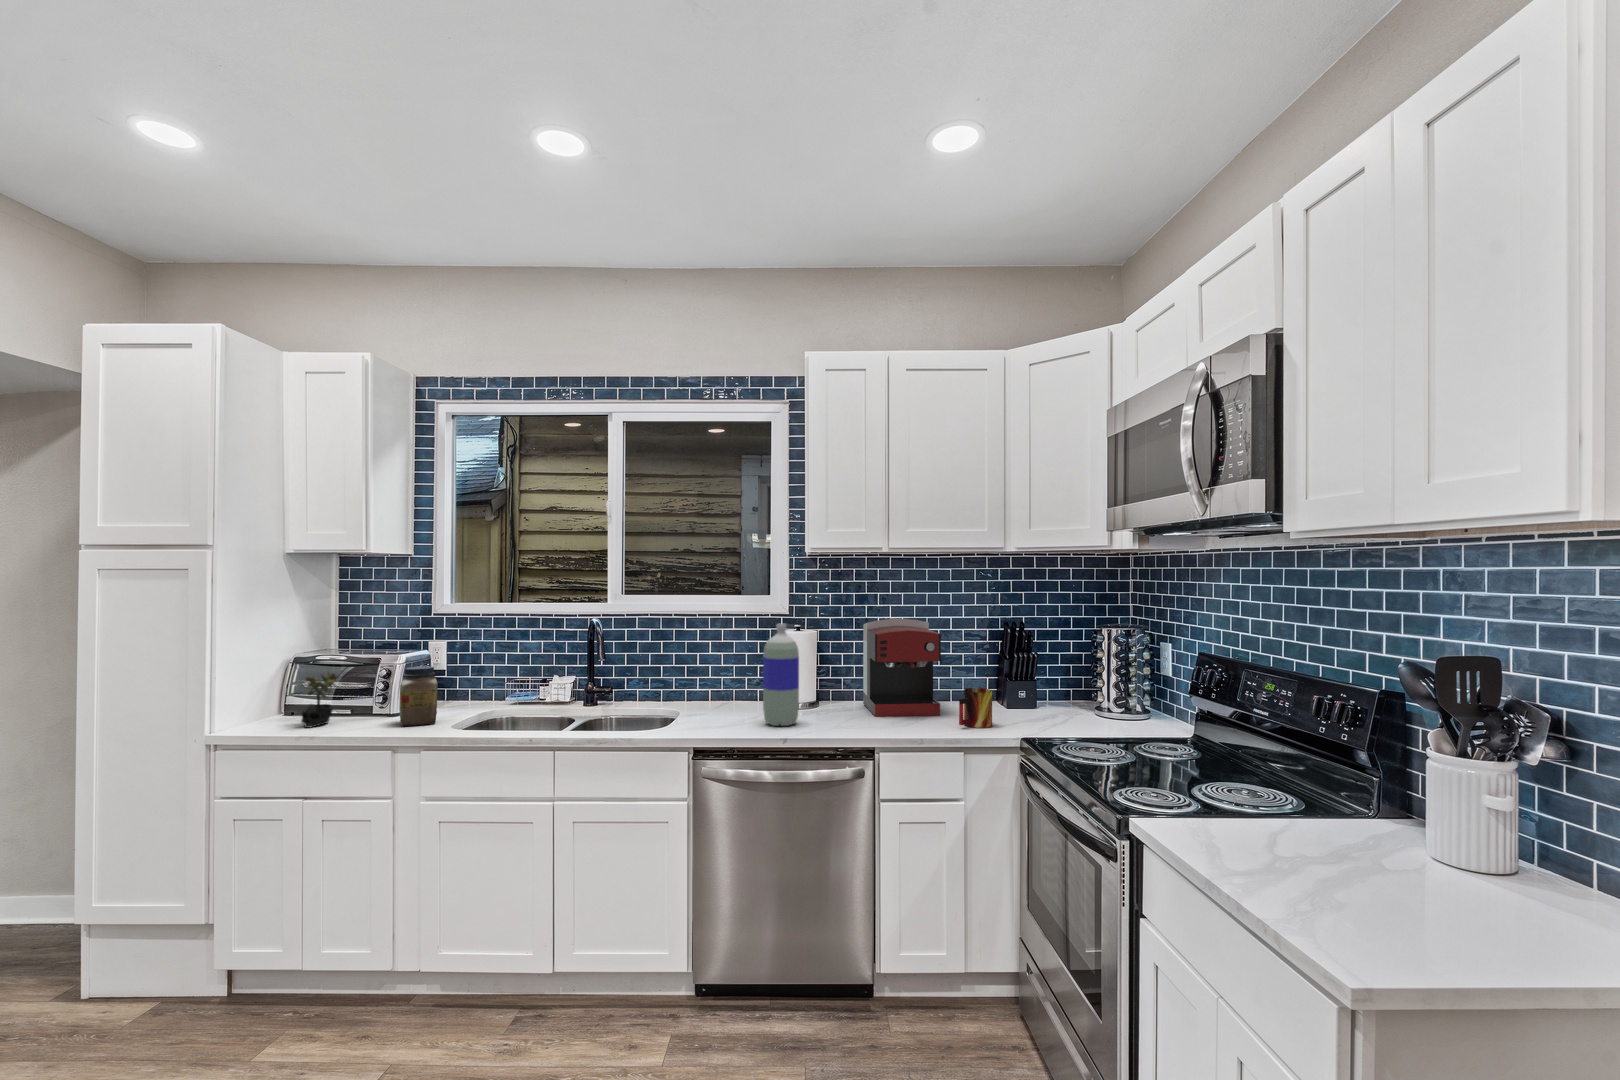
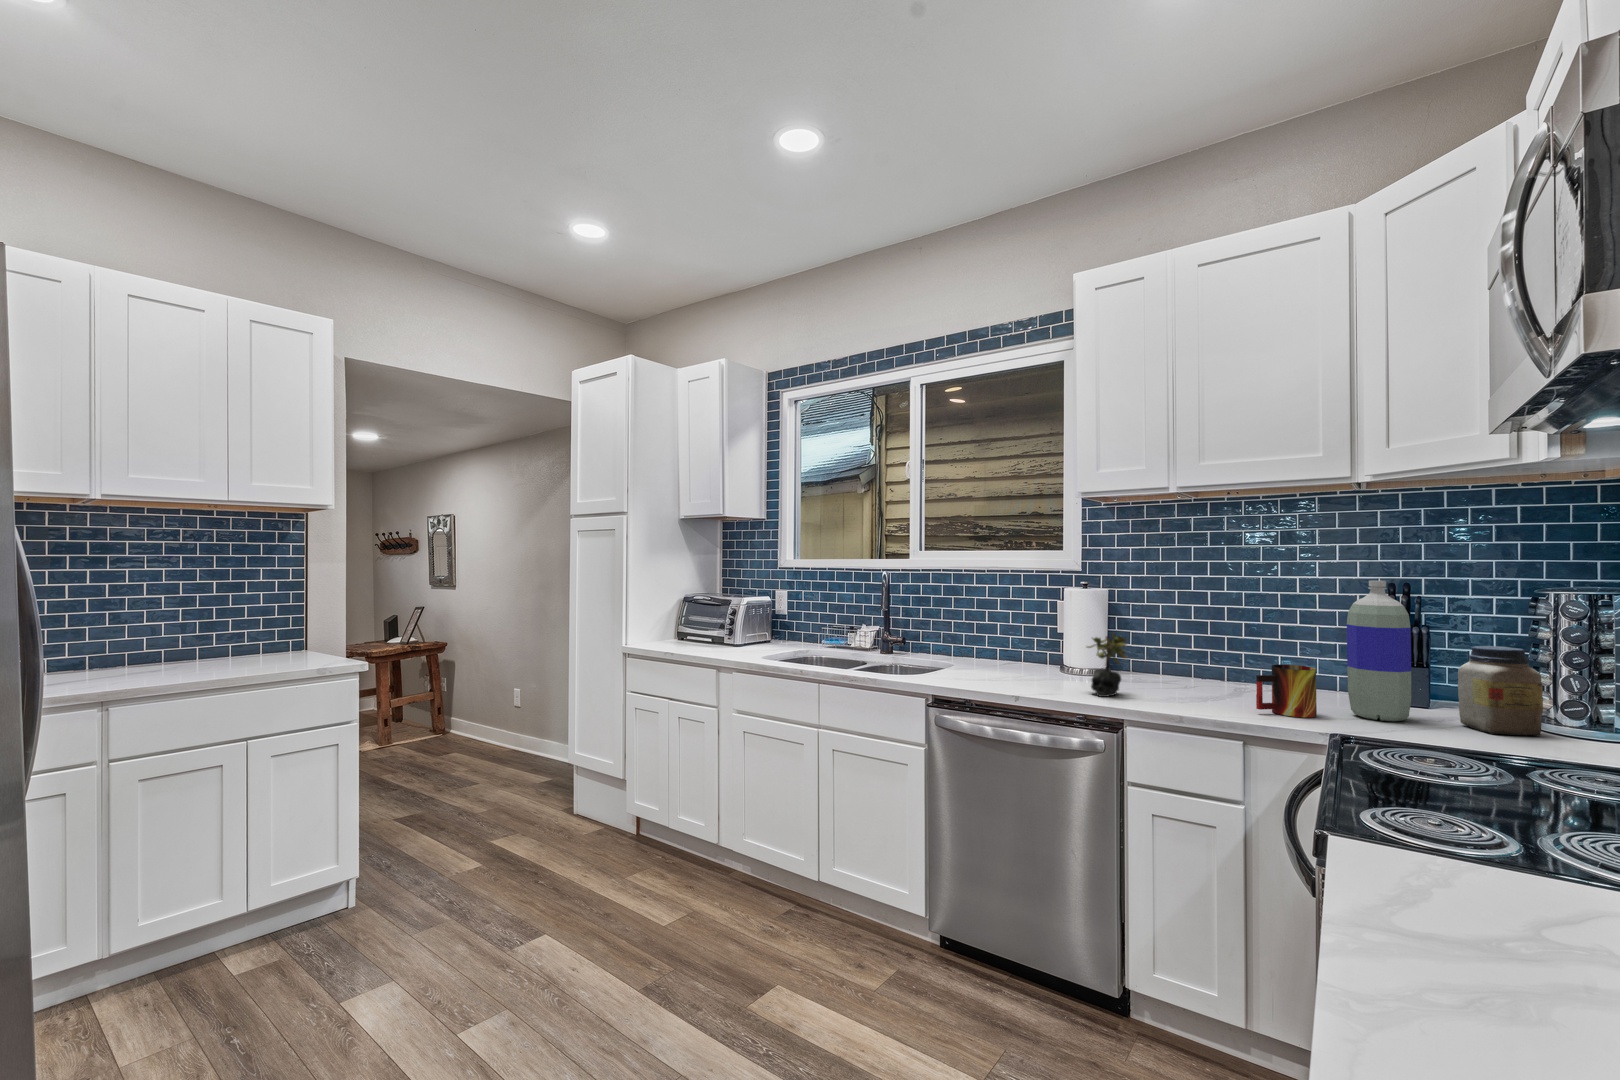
coffee maker: present [863,618,941,717] -> none [1161,577,1256,699]
bottle: present [763,624,799,726] -> present [1347,581,1411,722]
jar: present [400,666,438,727] -> present [1458,646,1543,735]
succulent plant: present [302,673,338,728] -> present [1087,633,1127,697]

